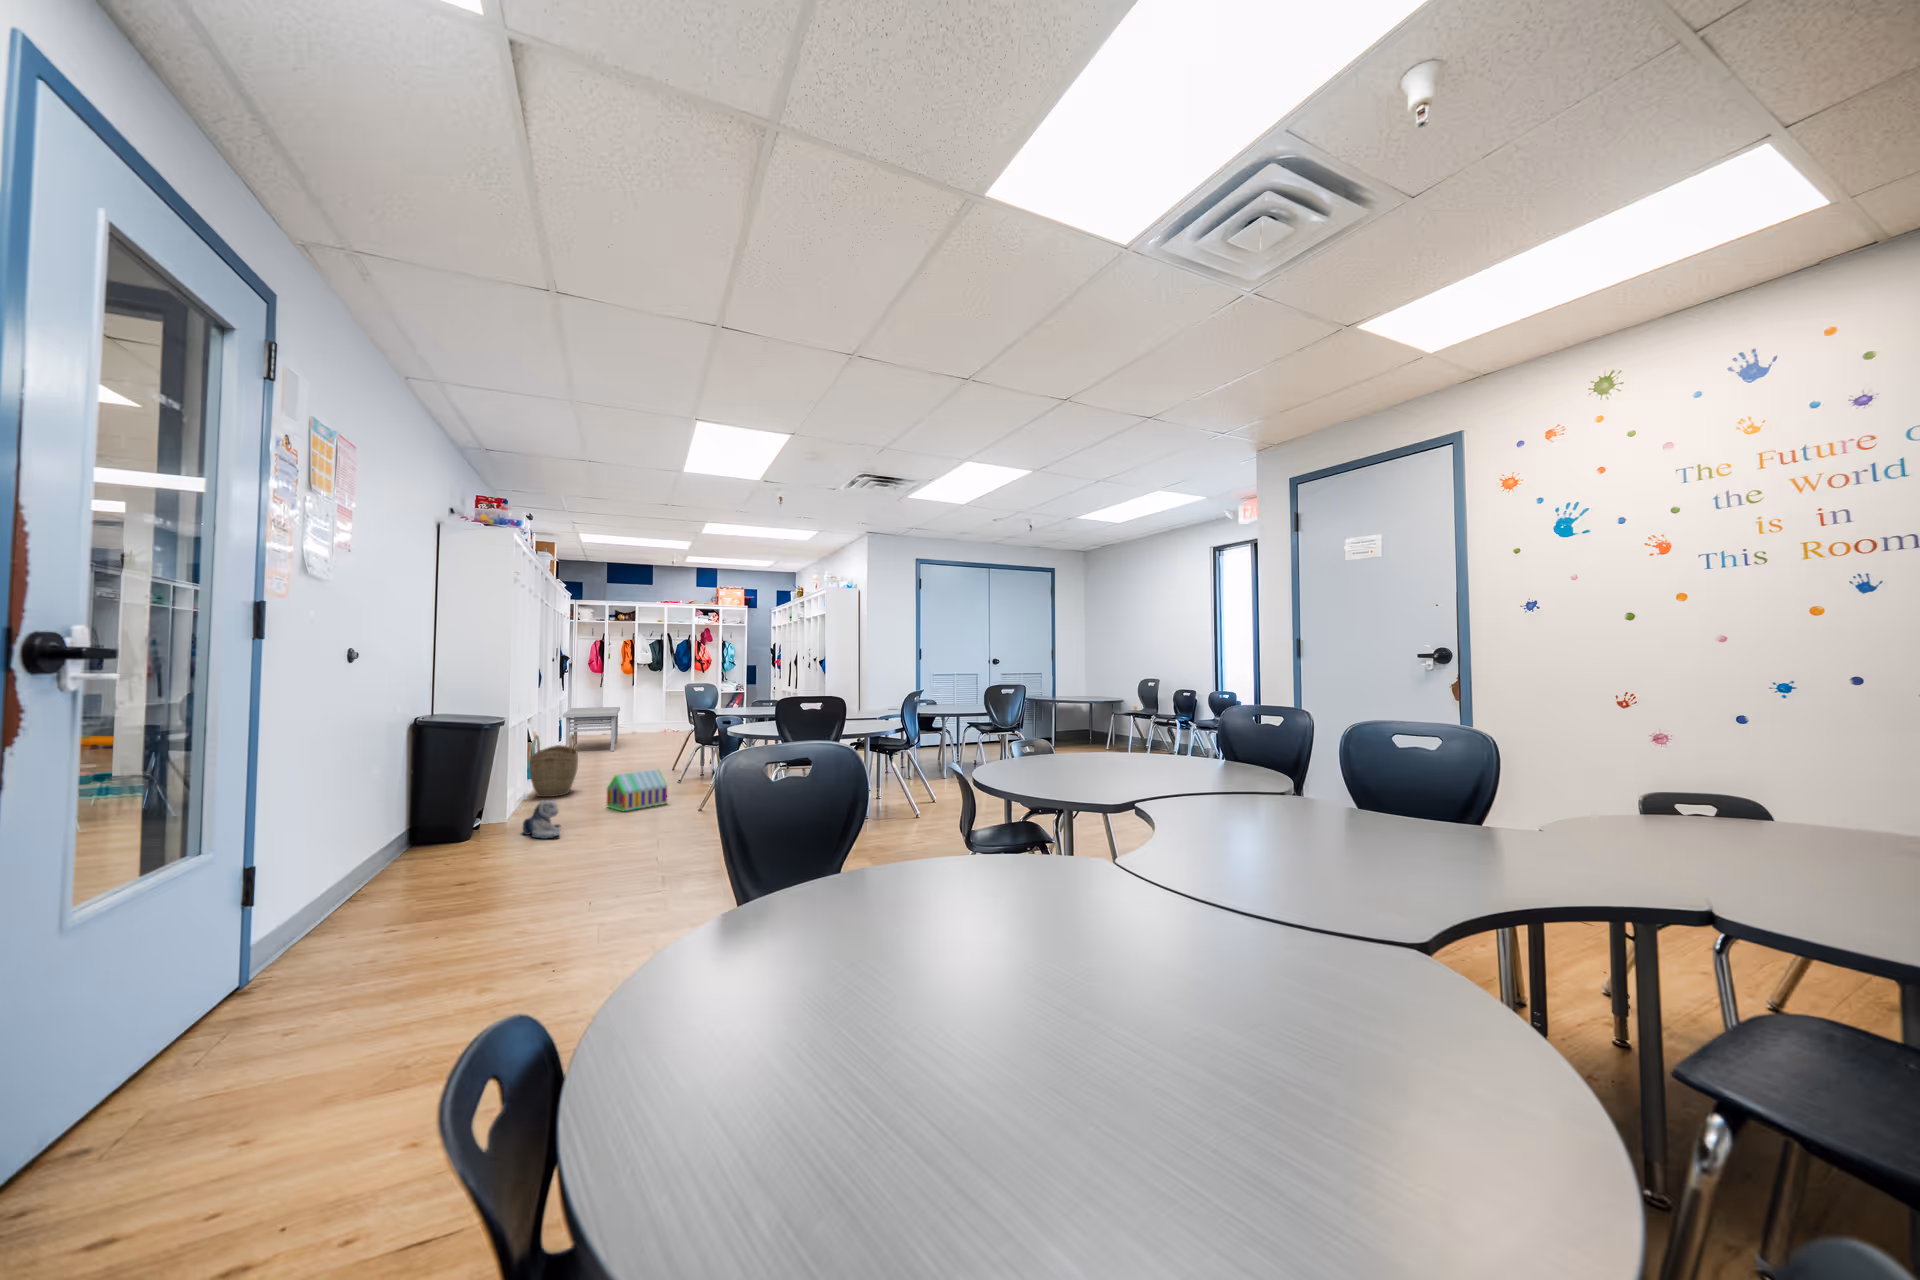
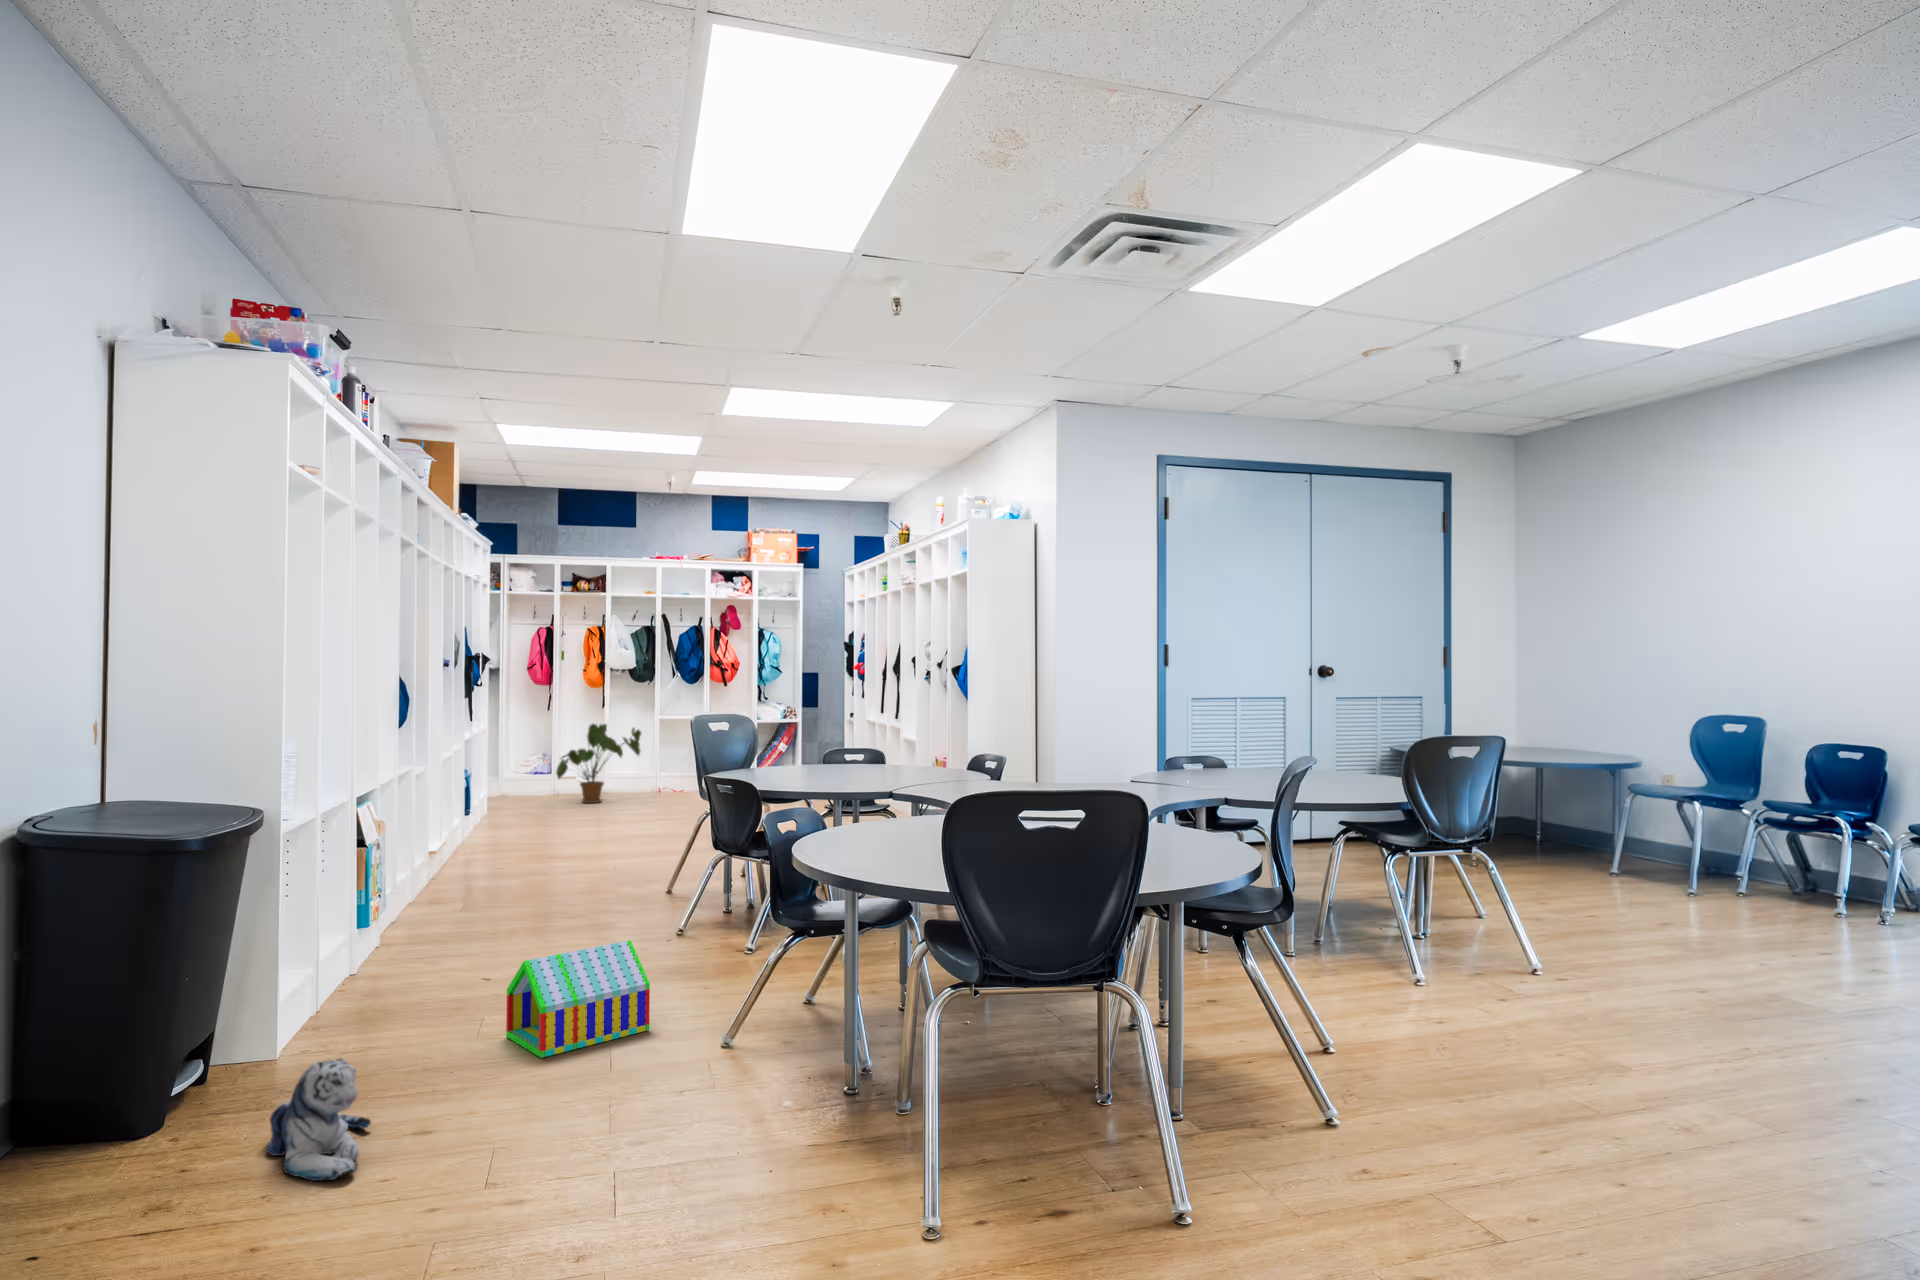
house plant: none [608,691,656,734] -> present [556,724,641,803]
storage bench: present [563,707,620,752] -> none [462,755,574,851]
woven basket: present [529,734,578,797] -> none [347,839,458,989]

